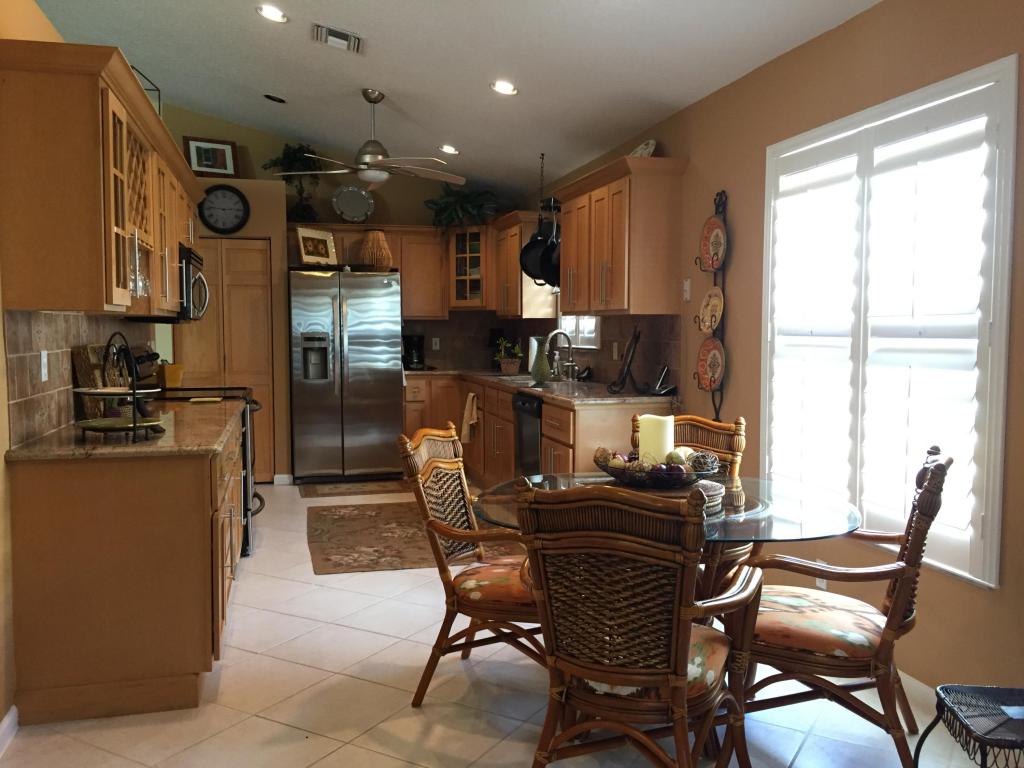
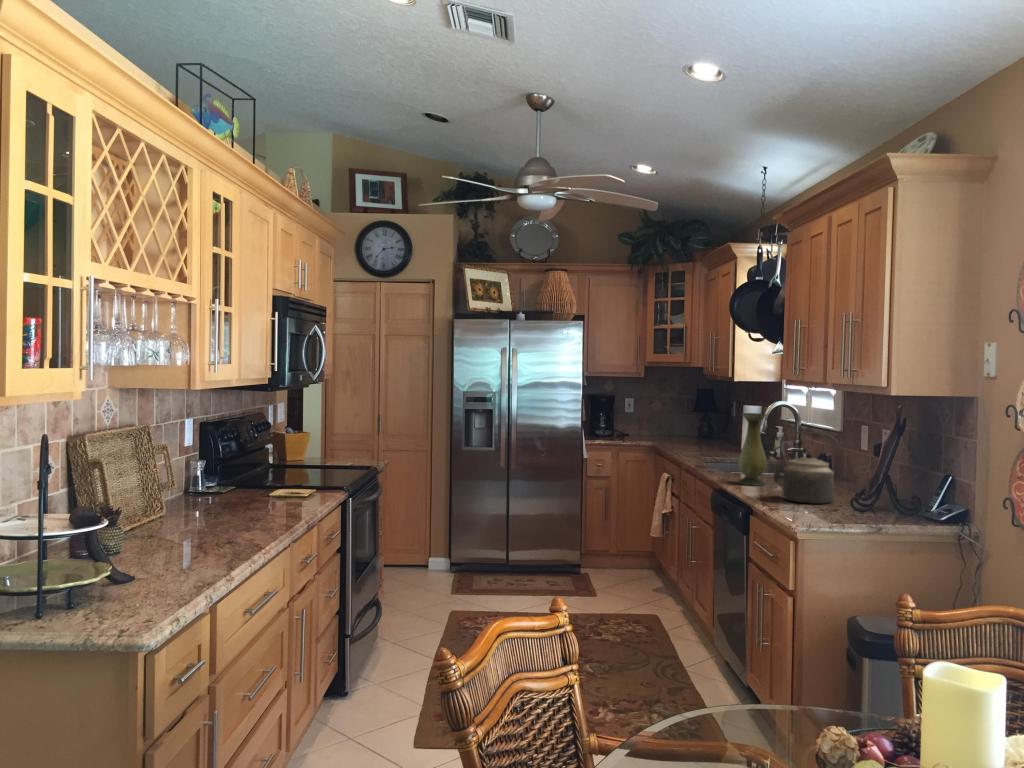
potted plant: present [495,340,522,376] -> none [695,401,735,455]
kettle: none [554,345,598,393] -> present [770,432,839,504]

